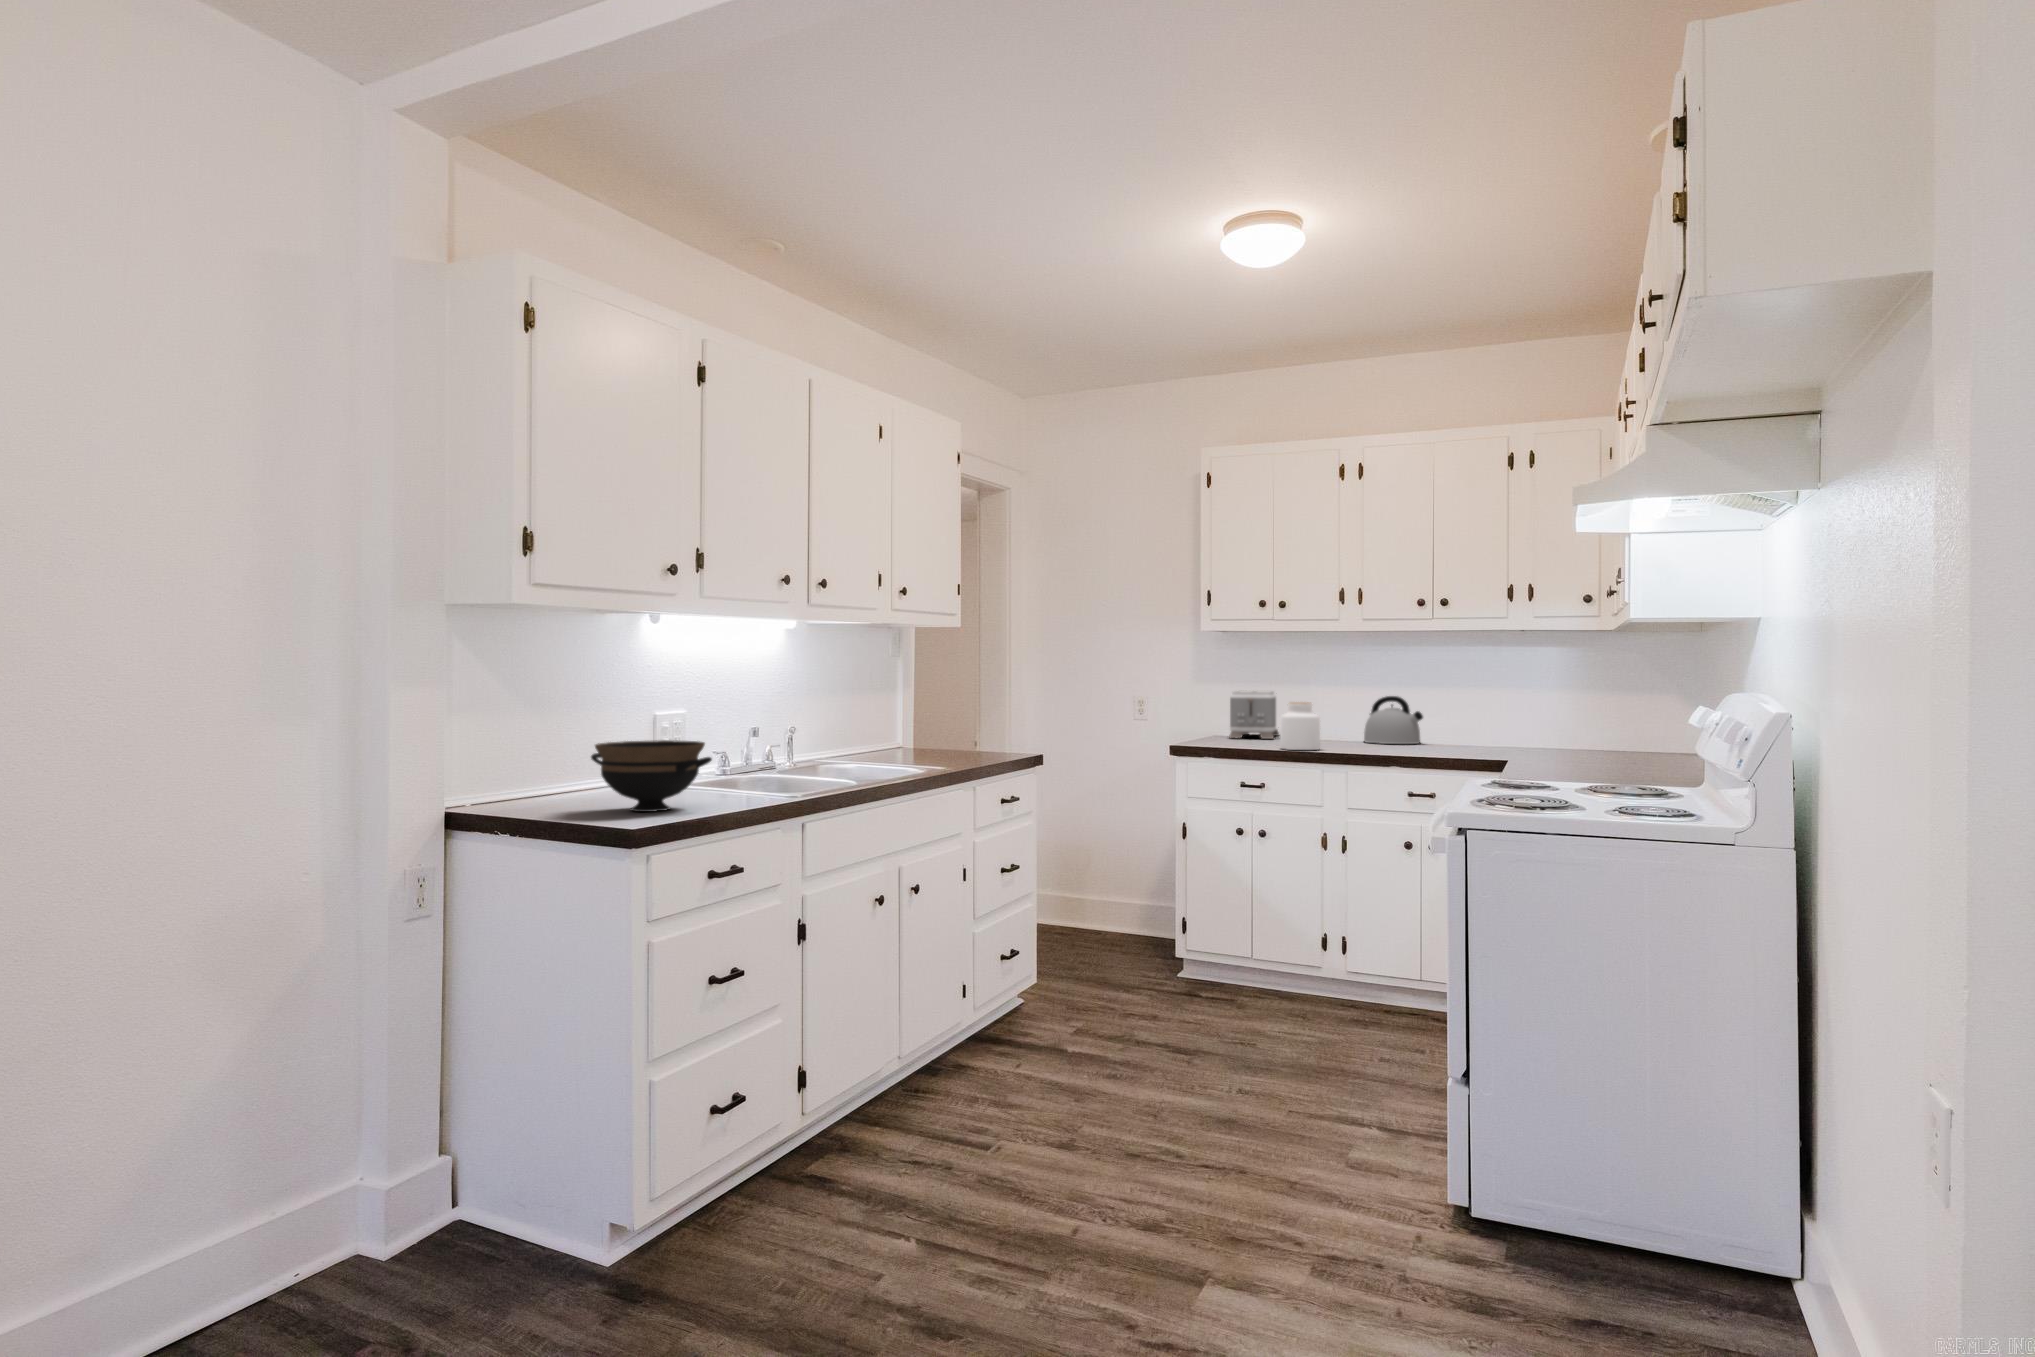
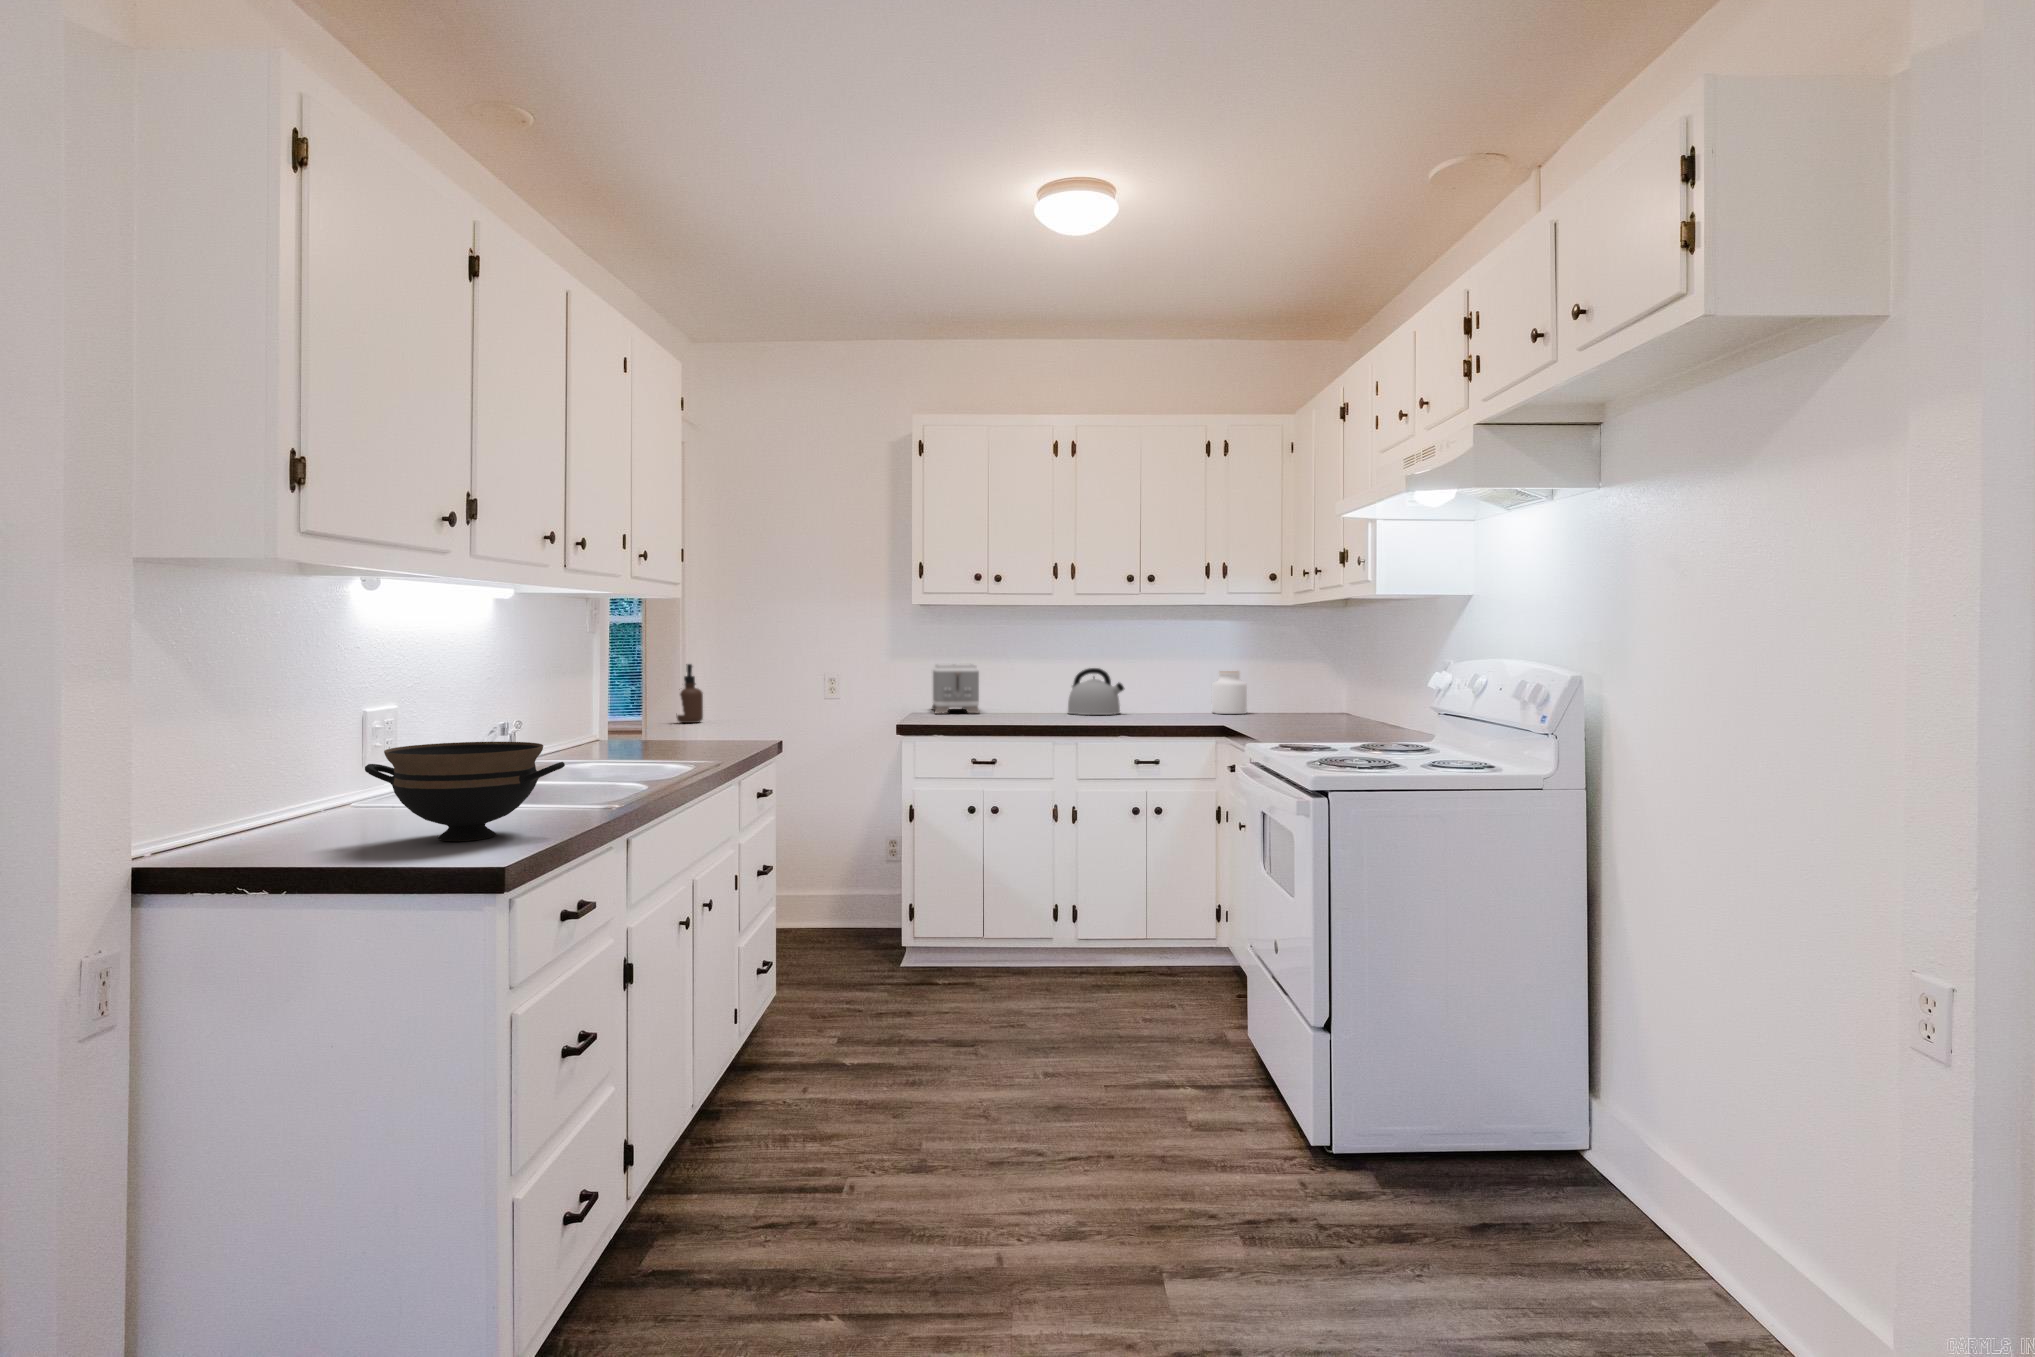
soap dispenser: none [1007,689,1029,741] -> present [677,664,703,723]
jar: present [1280,702,1320,750] -> present [1211,671,1247,714]

